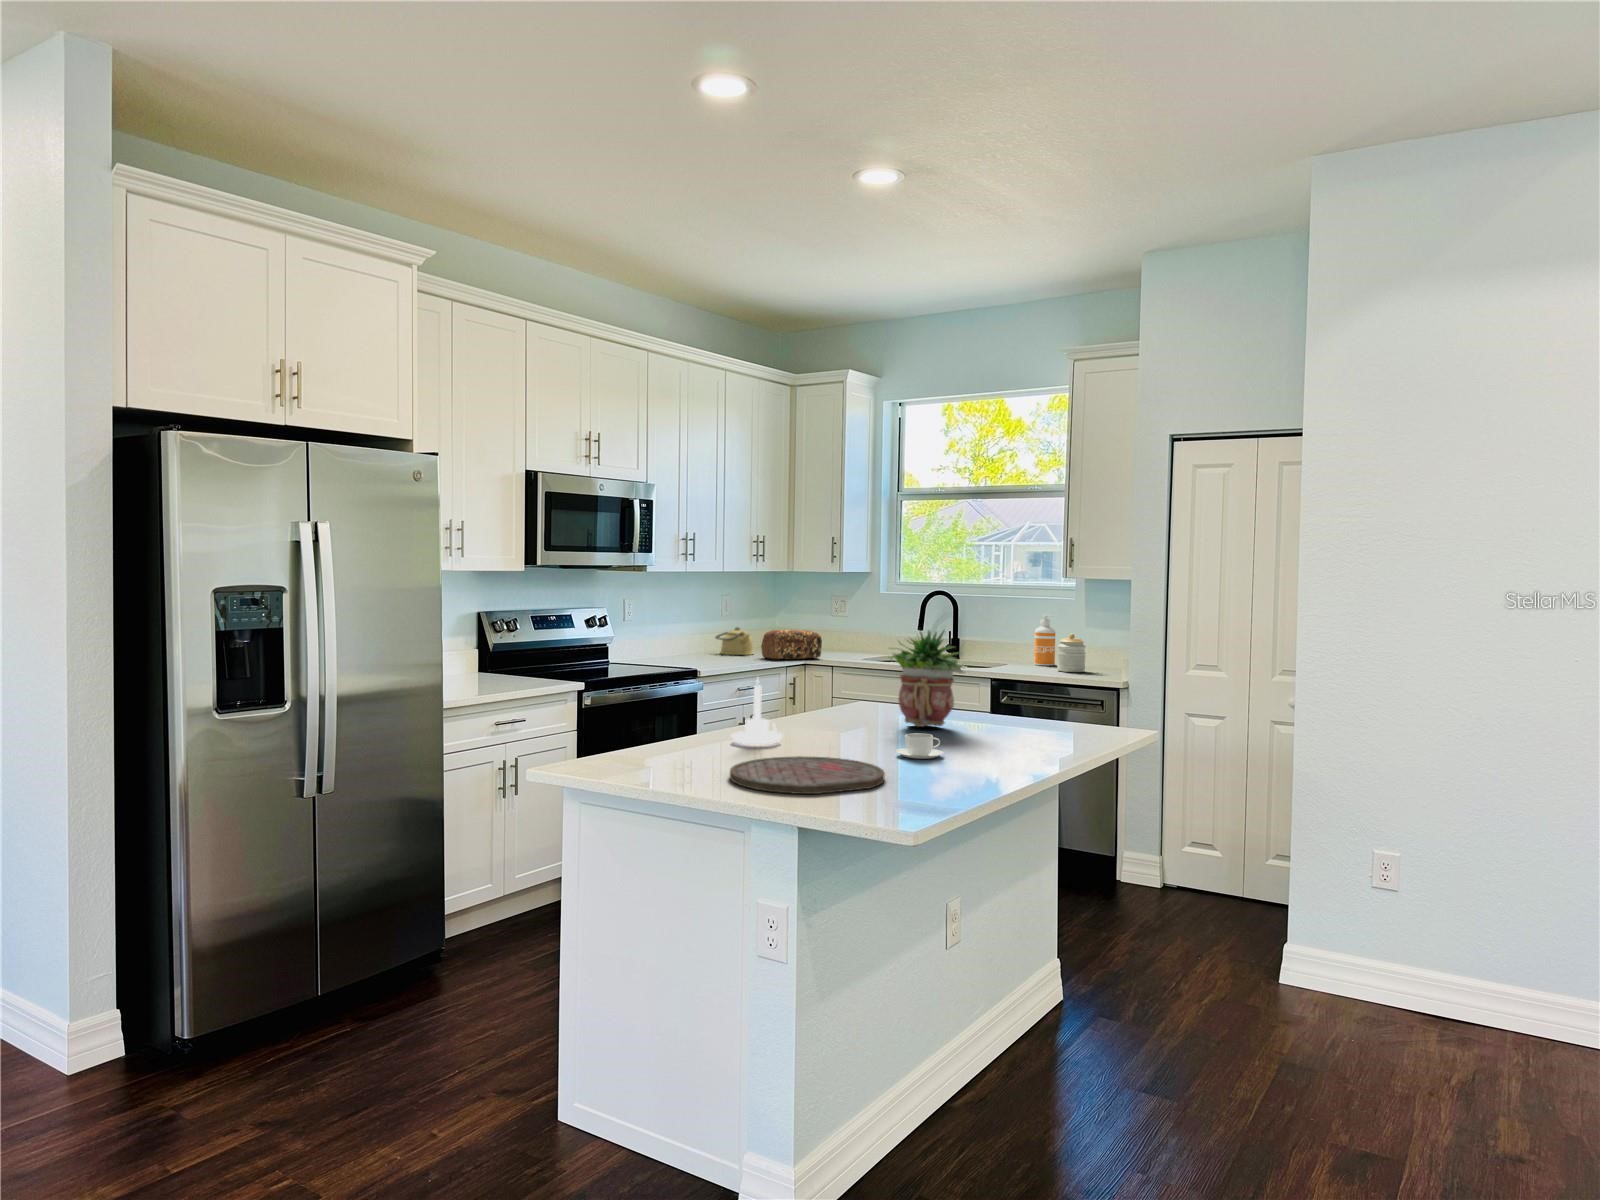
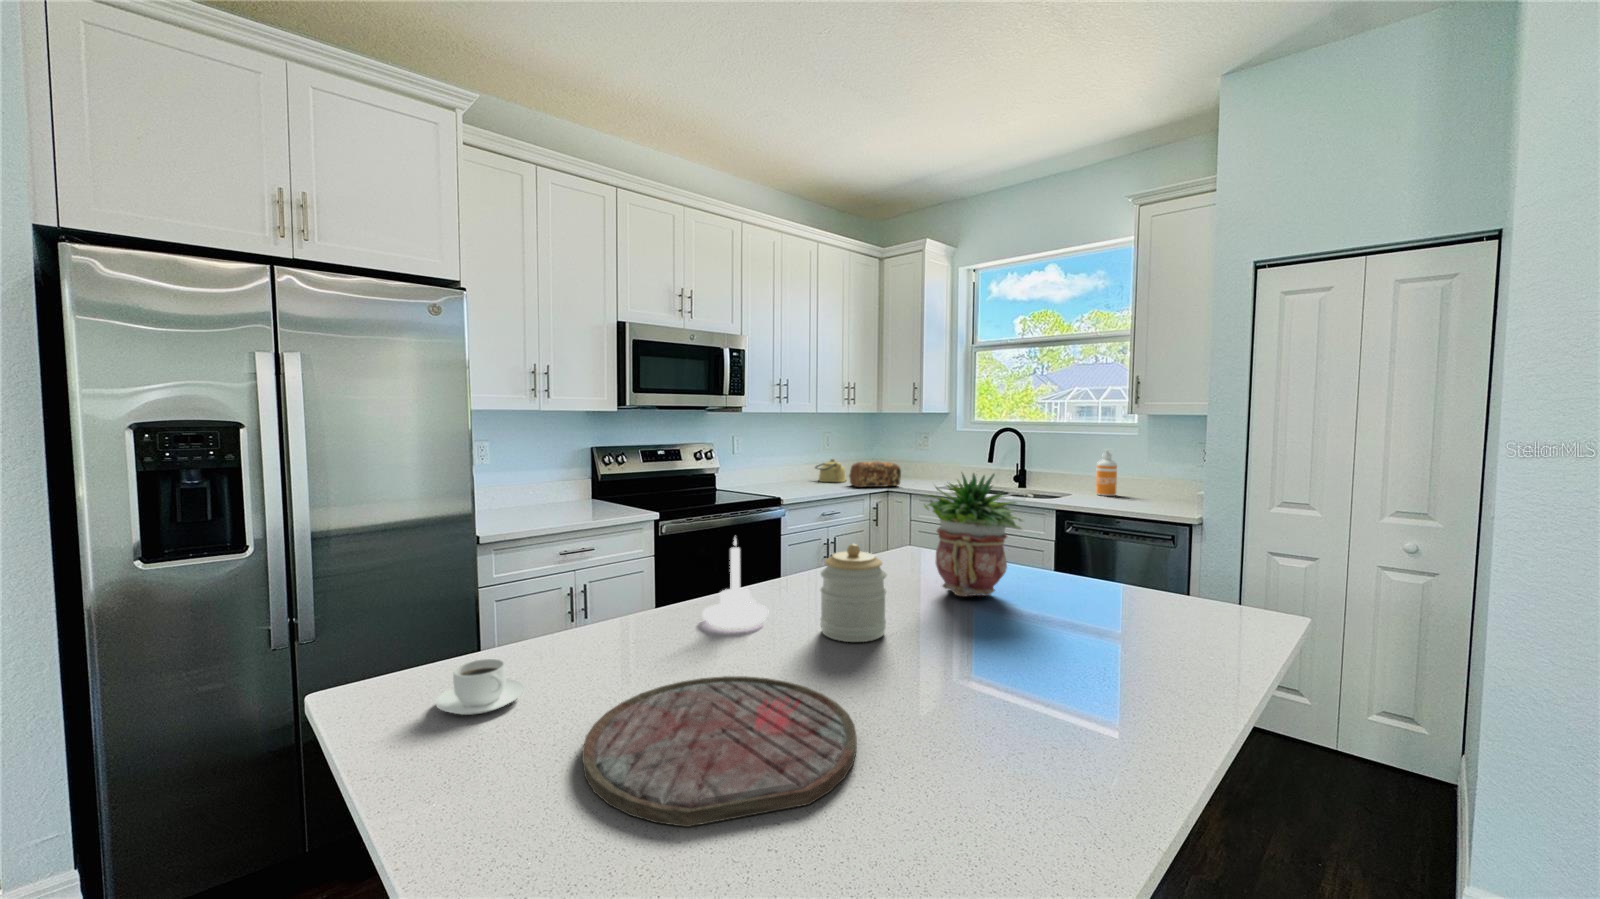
jar: present [1057,634,1086,672] -> present [820,544,886,642]
coffee cup: present [896,733,943,759] -> present [436,659,525,715]

